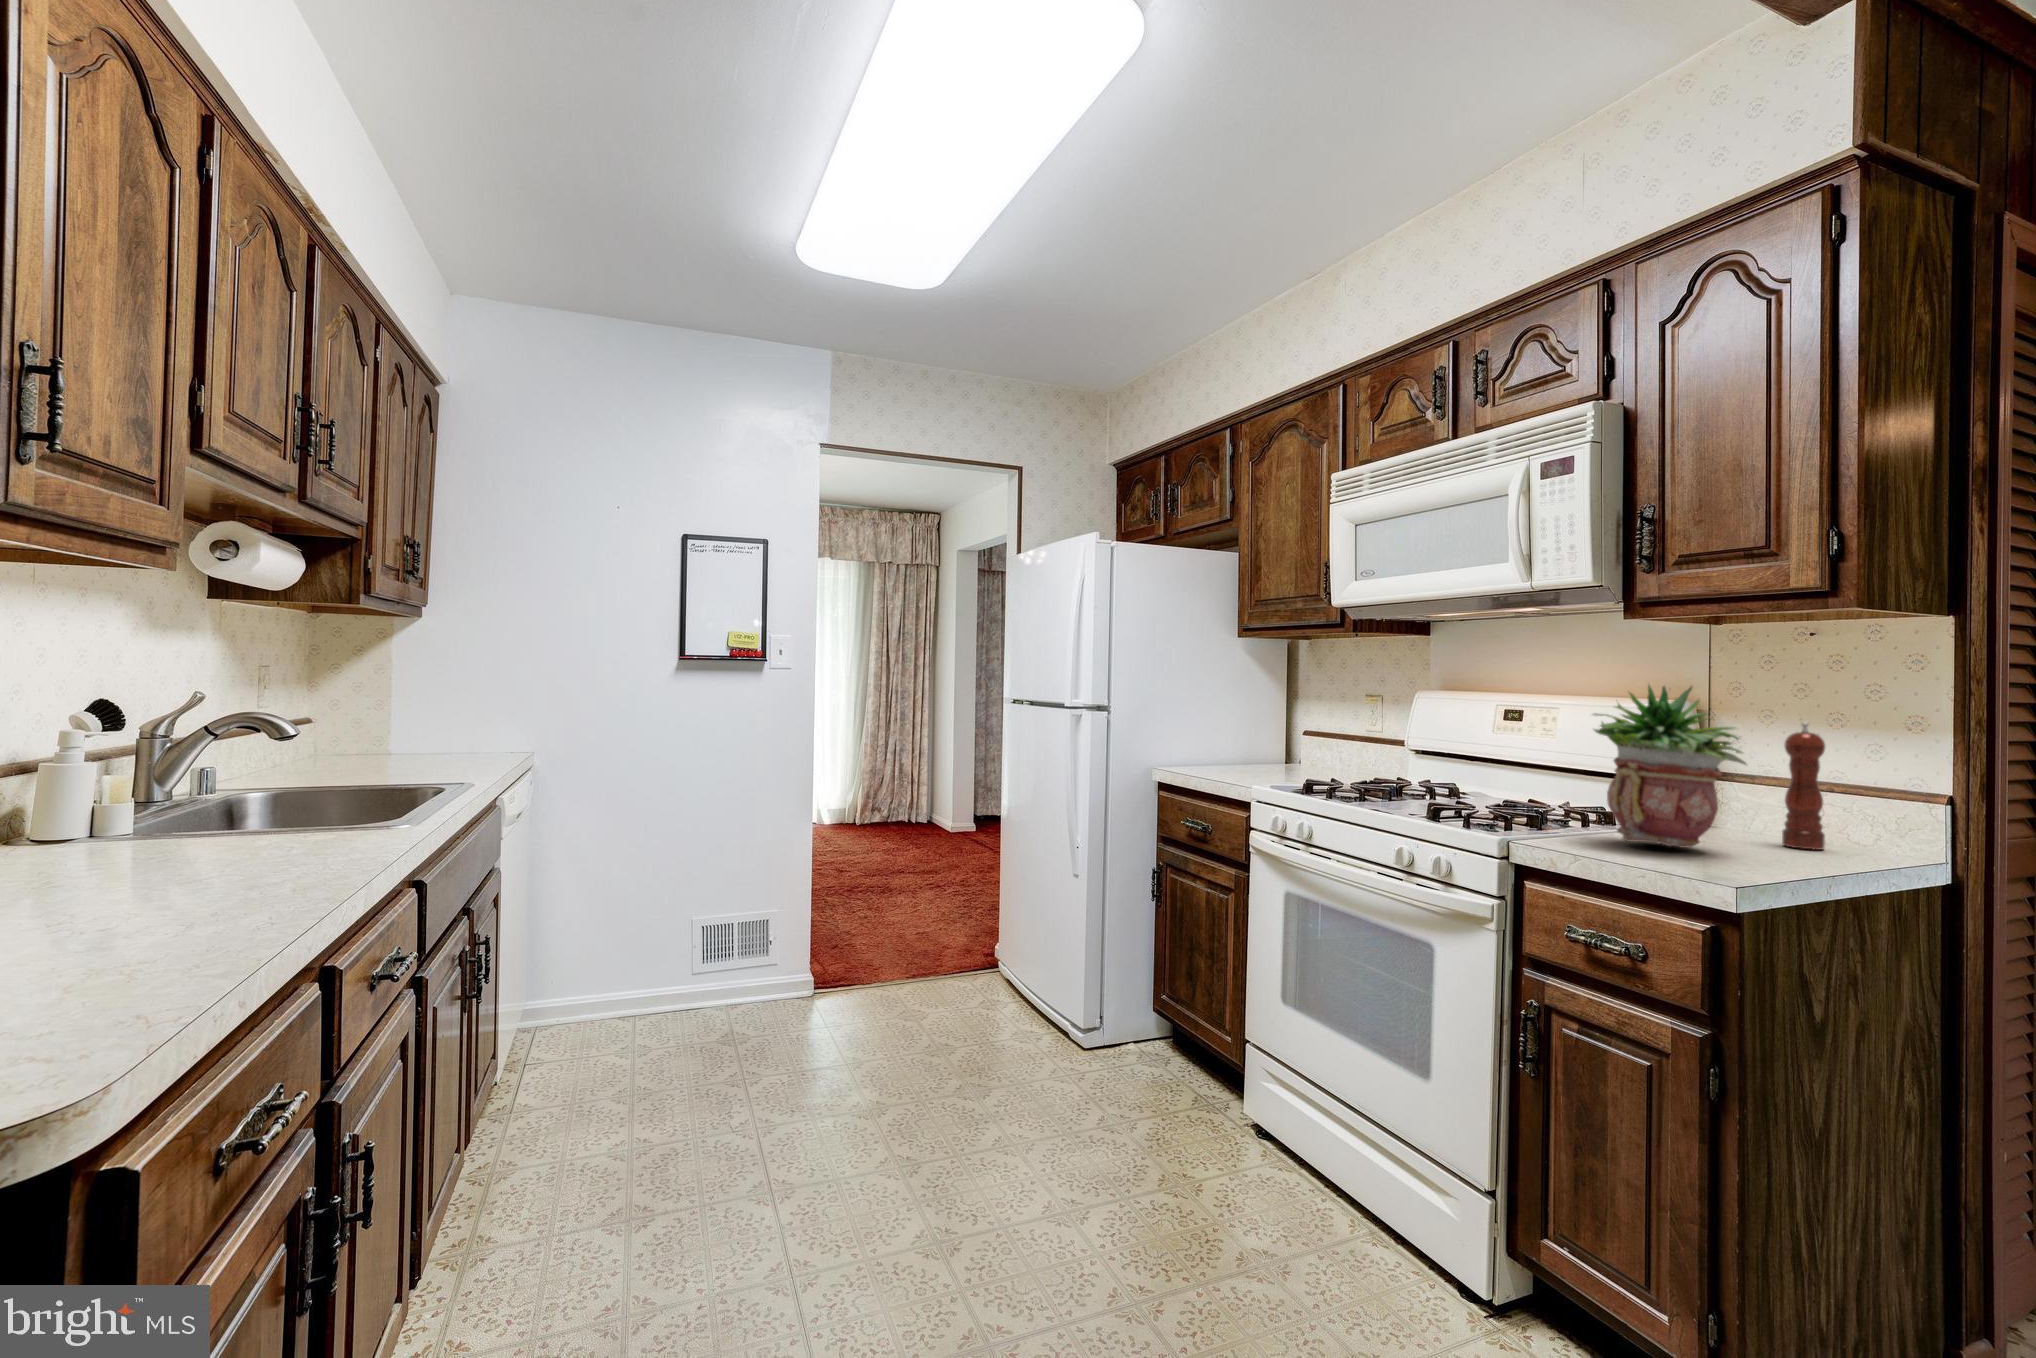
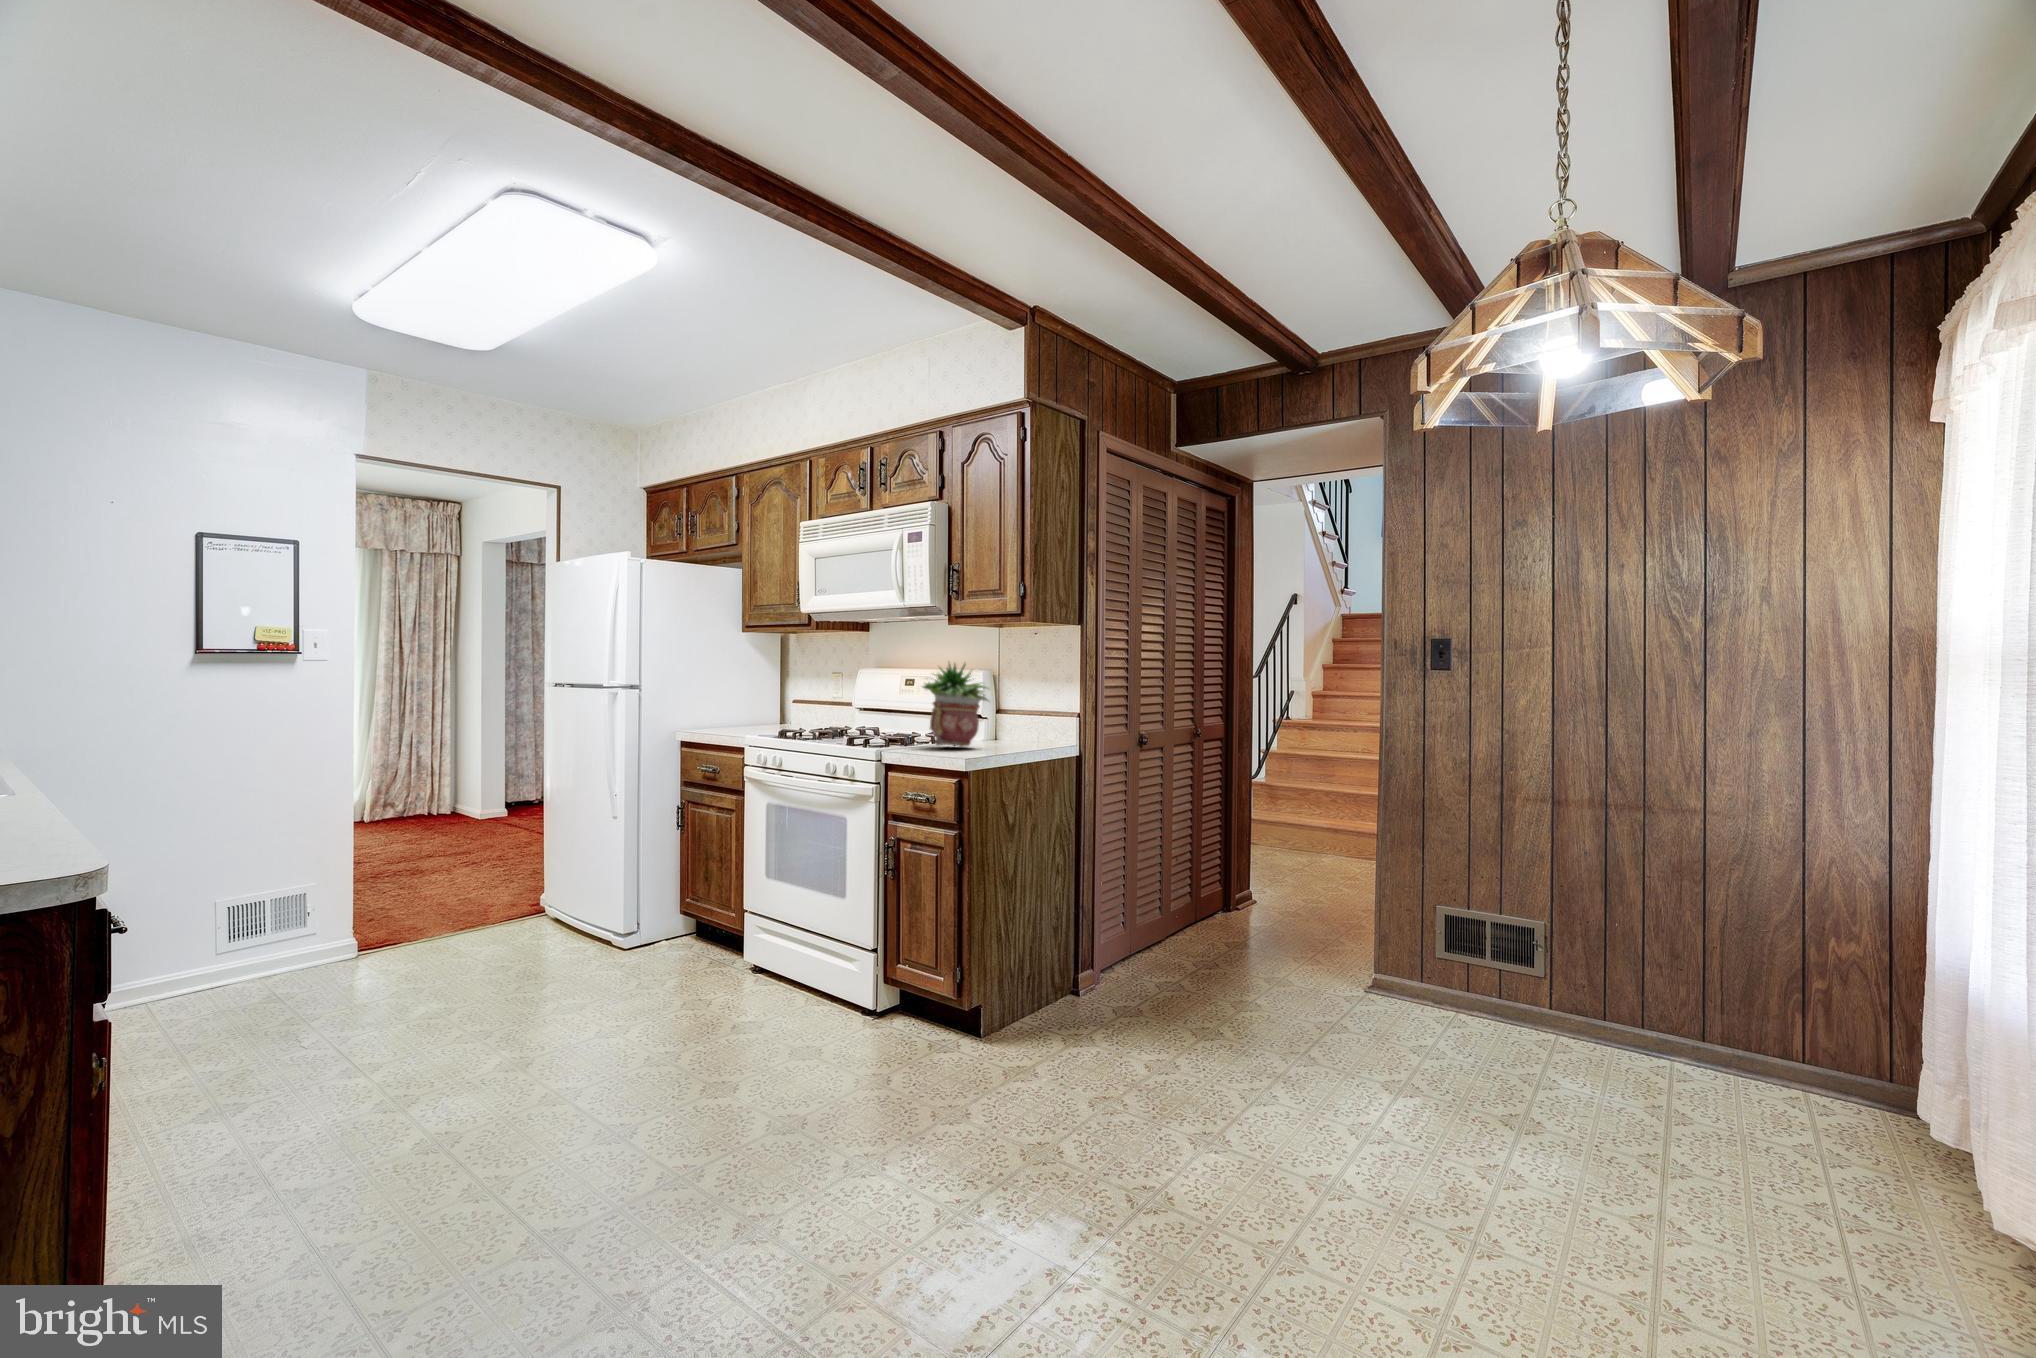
pepper mill: present [1782,723,1825,850] -> none [1017,681,1034,746]

